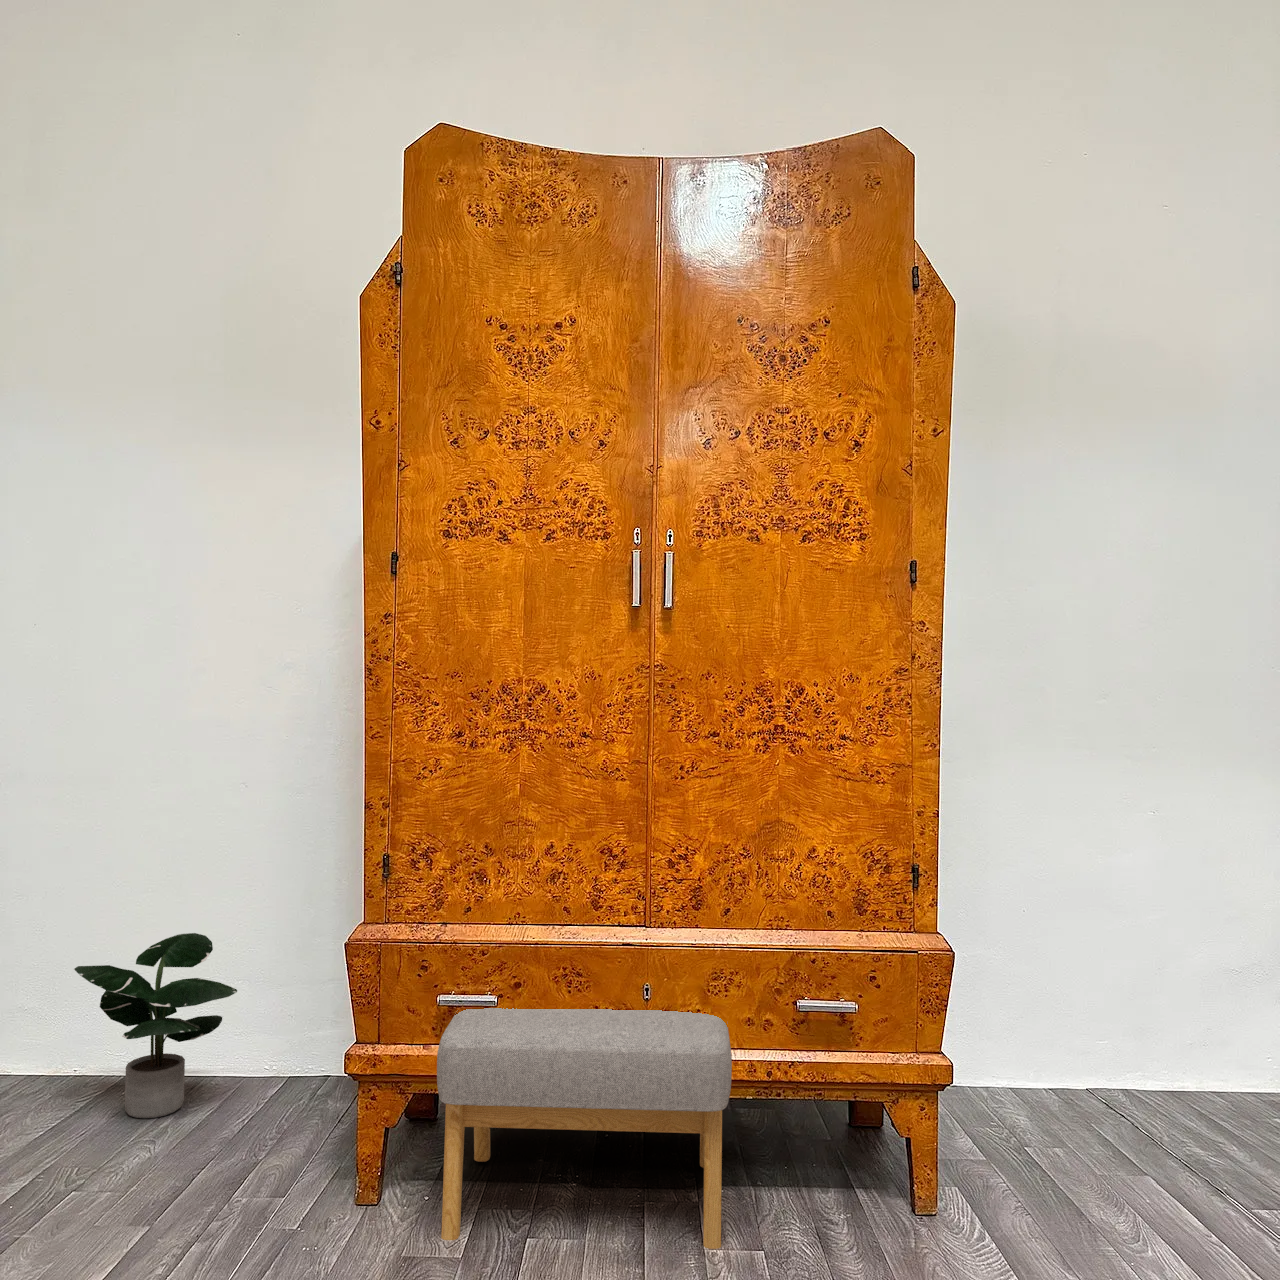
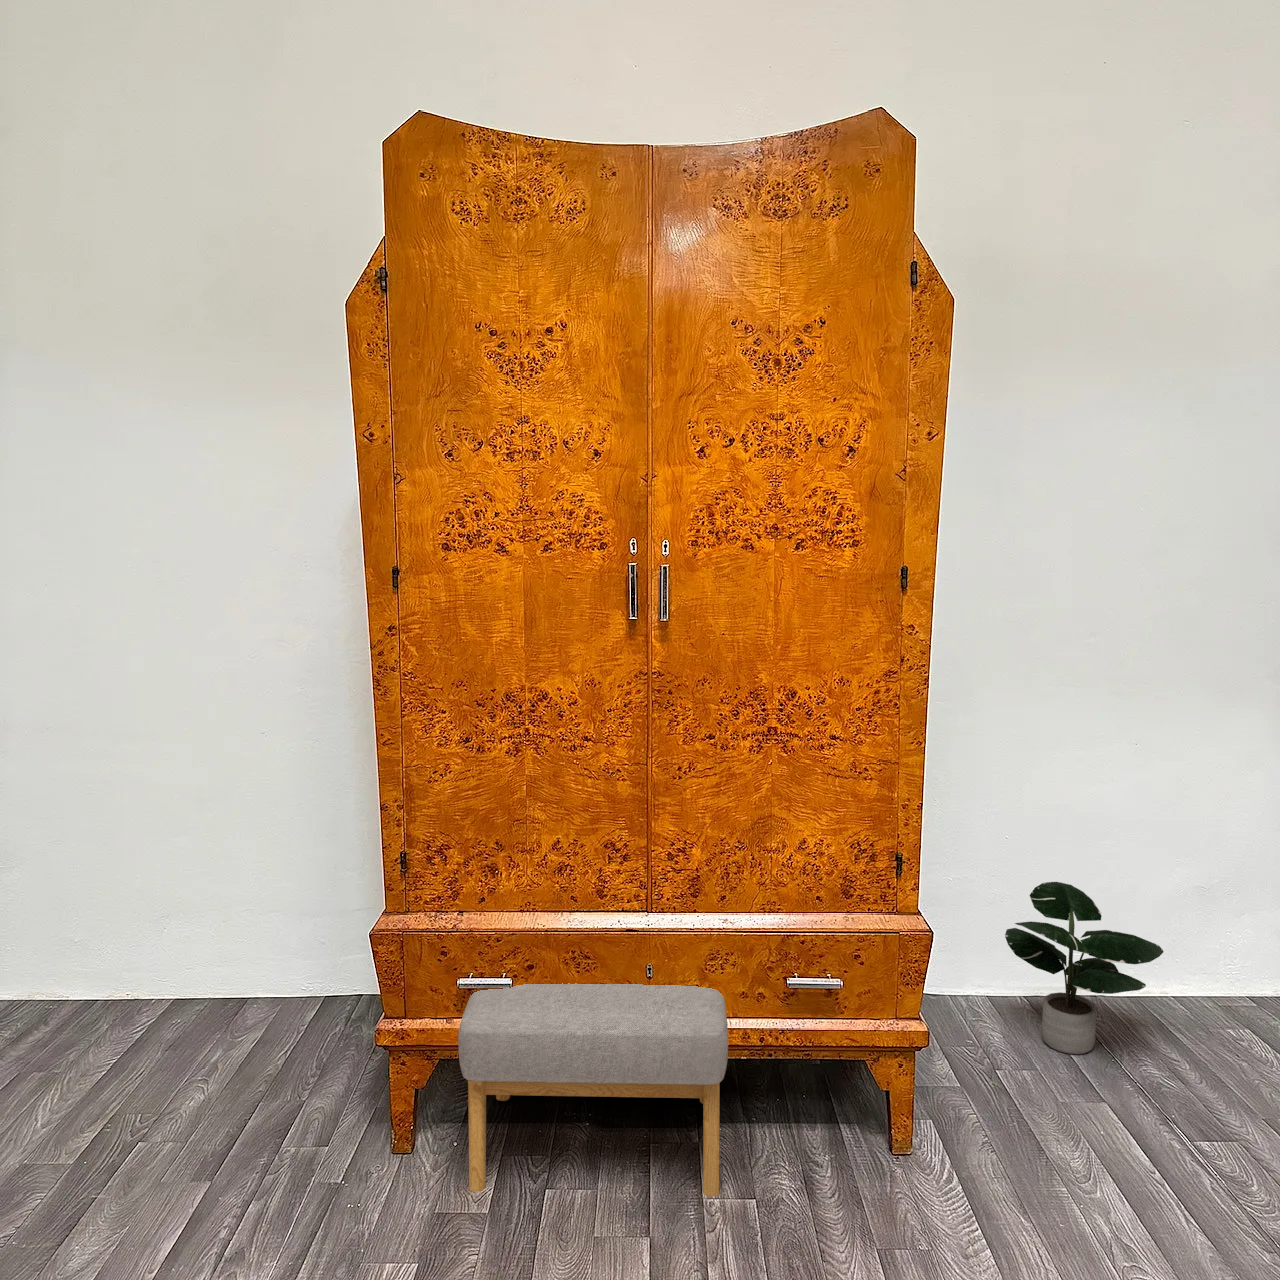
potted plant: present [74,933,237,1118] -> present [1005,882,1164,1054]

